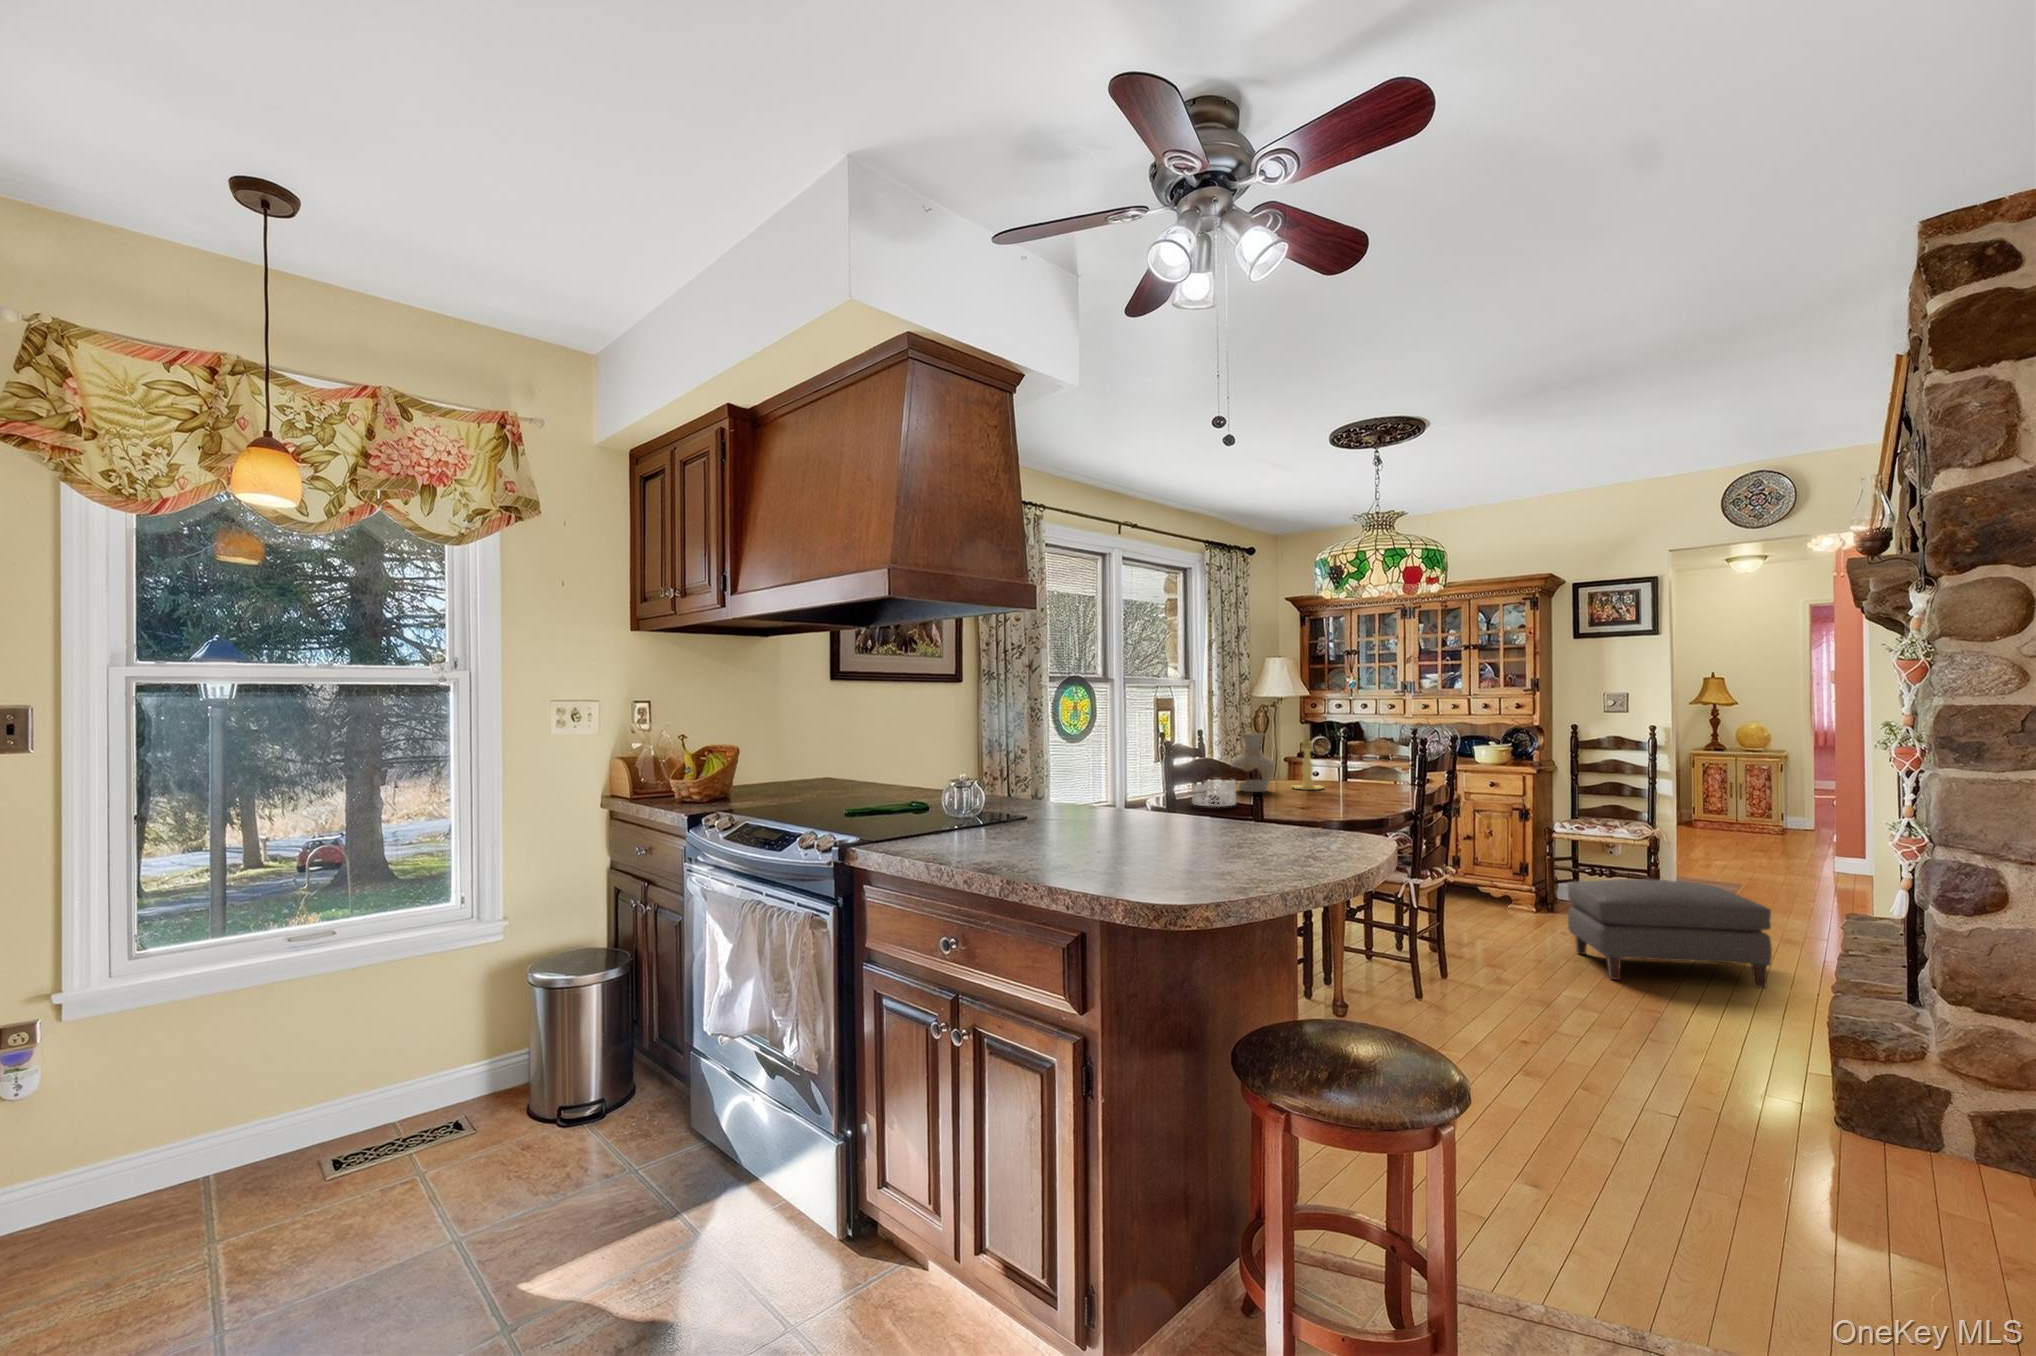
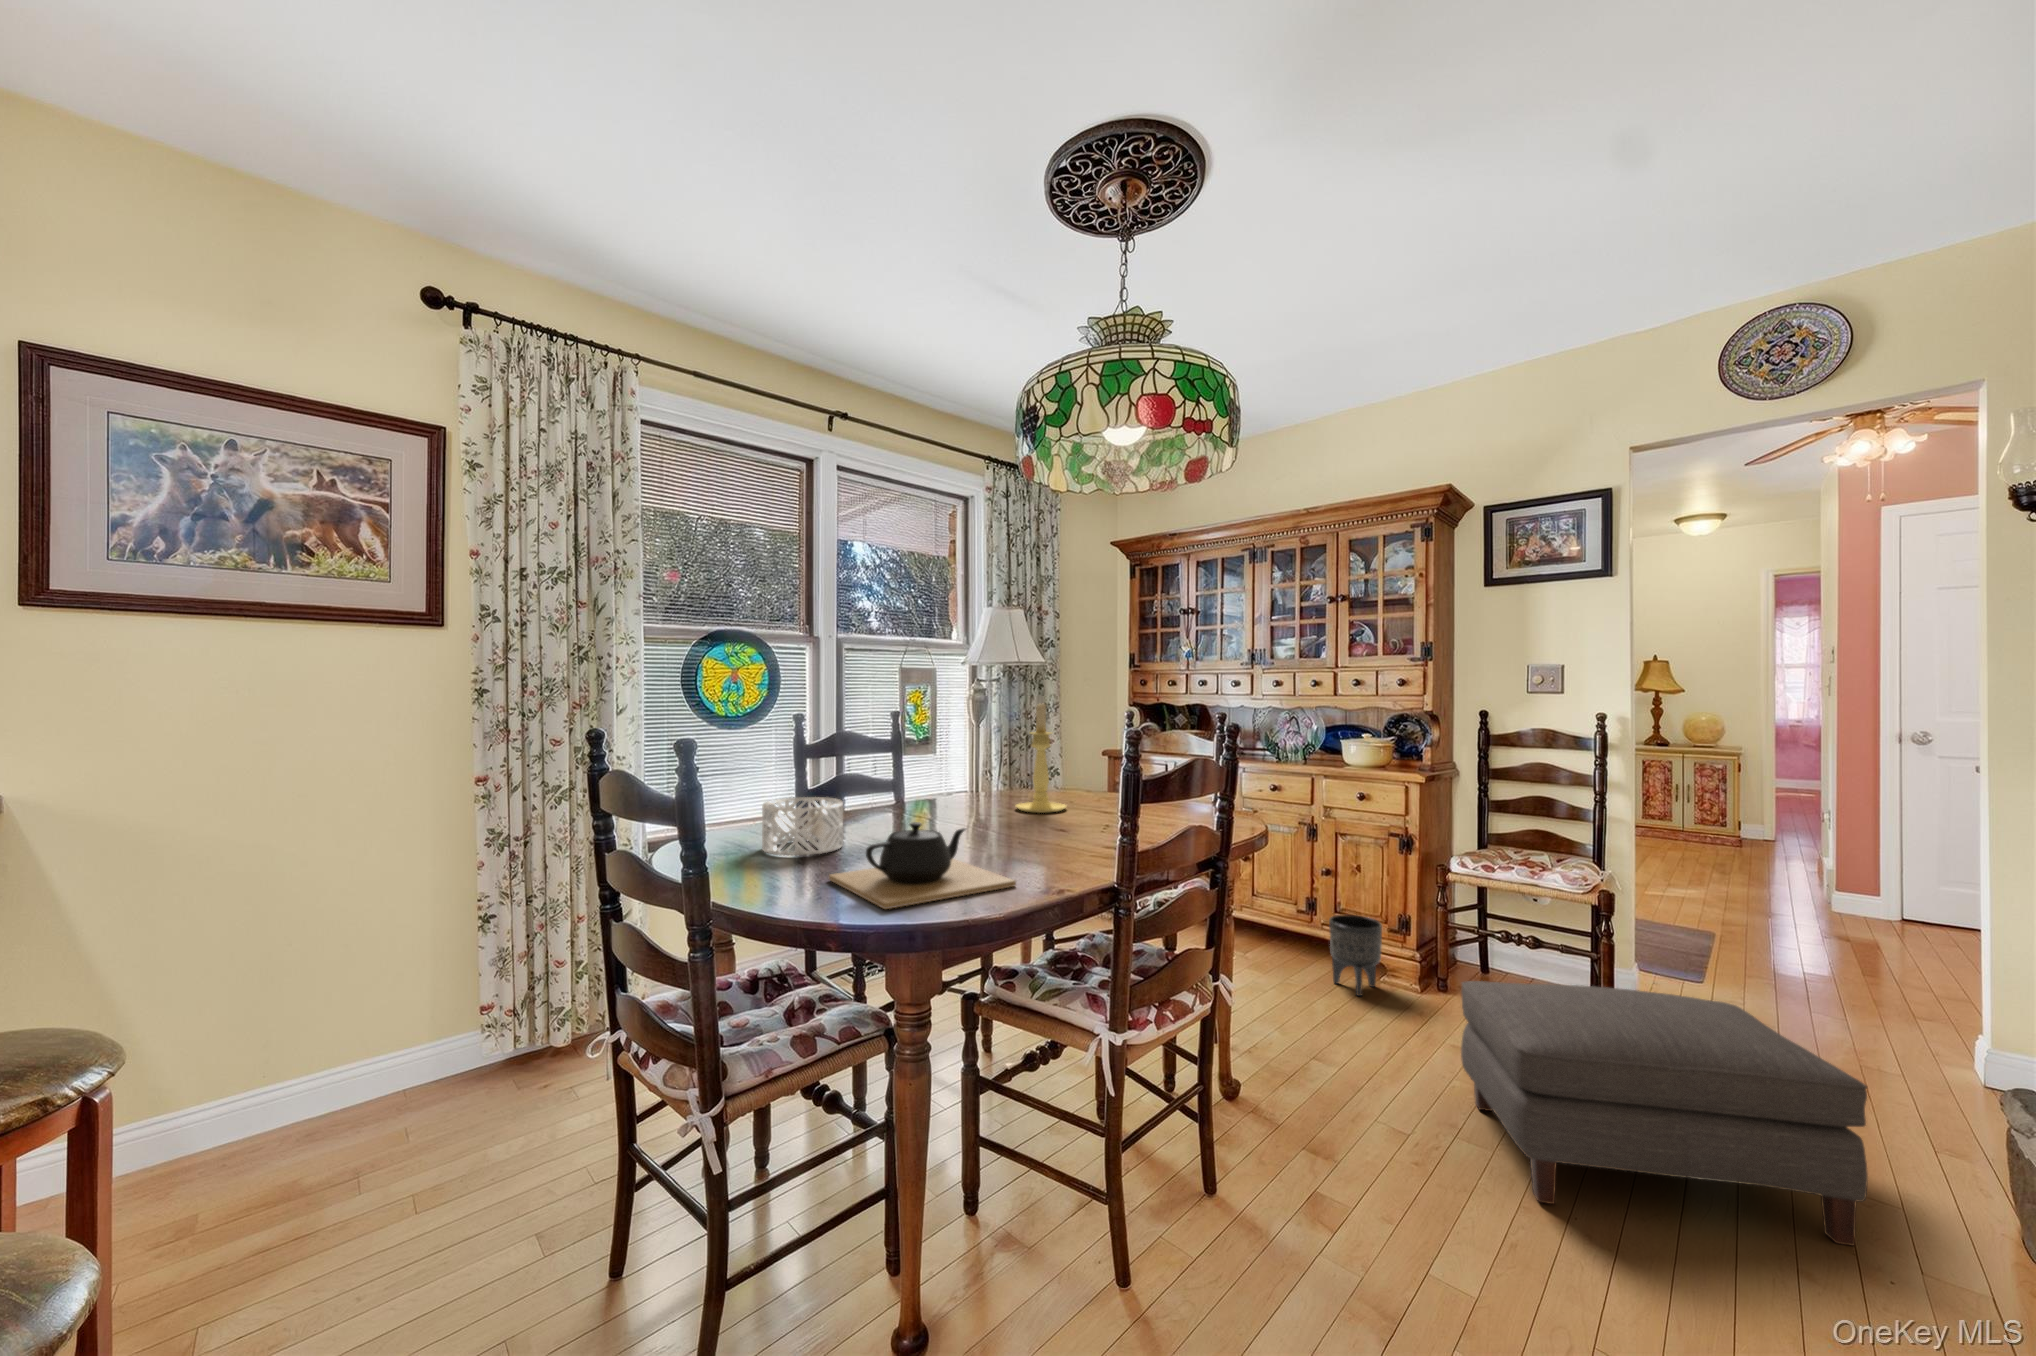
vase: present [1232,733,1274,792] -> none [911,718,979,816]
teapot: none [1262,784,1358,820] -> present [829,822,1016,909]
planter: none [1473,864,1510,914] -> present [1329,915,1382,996]

